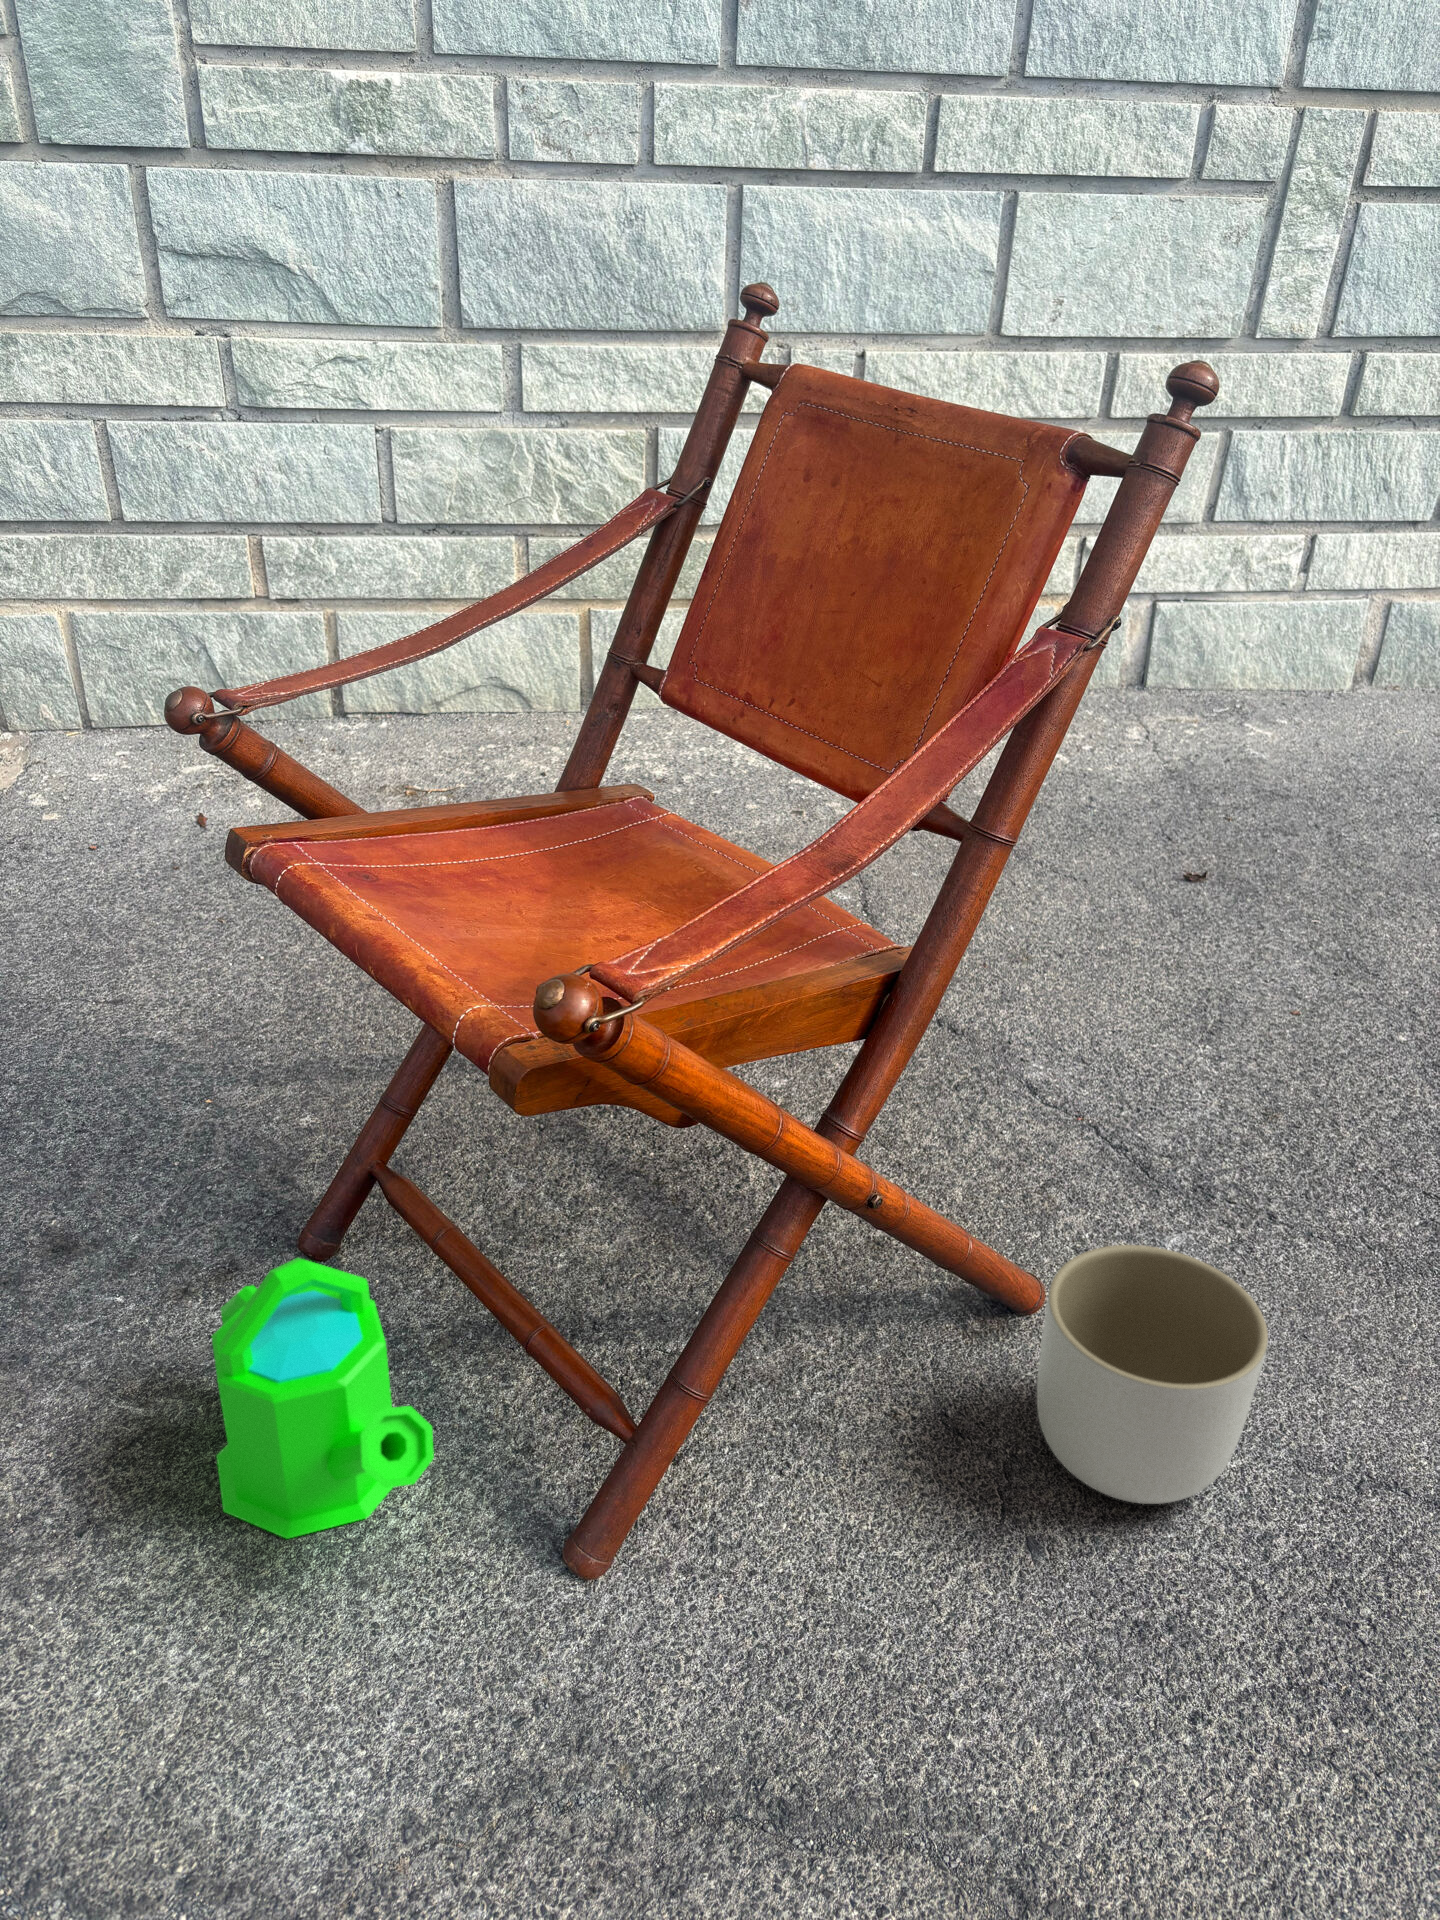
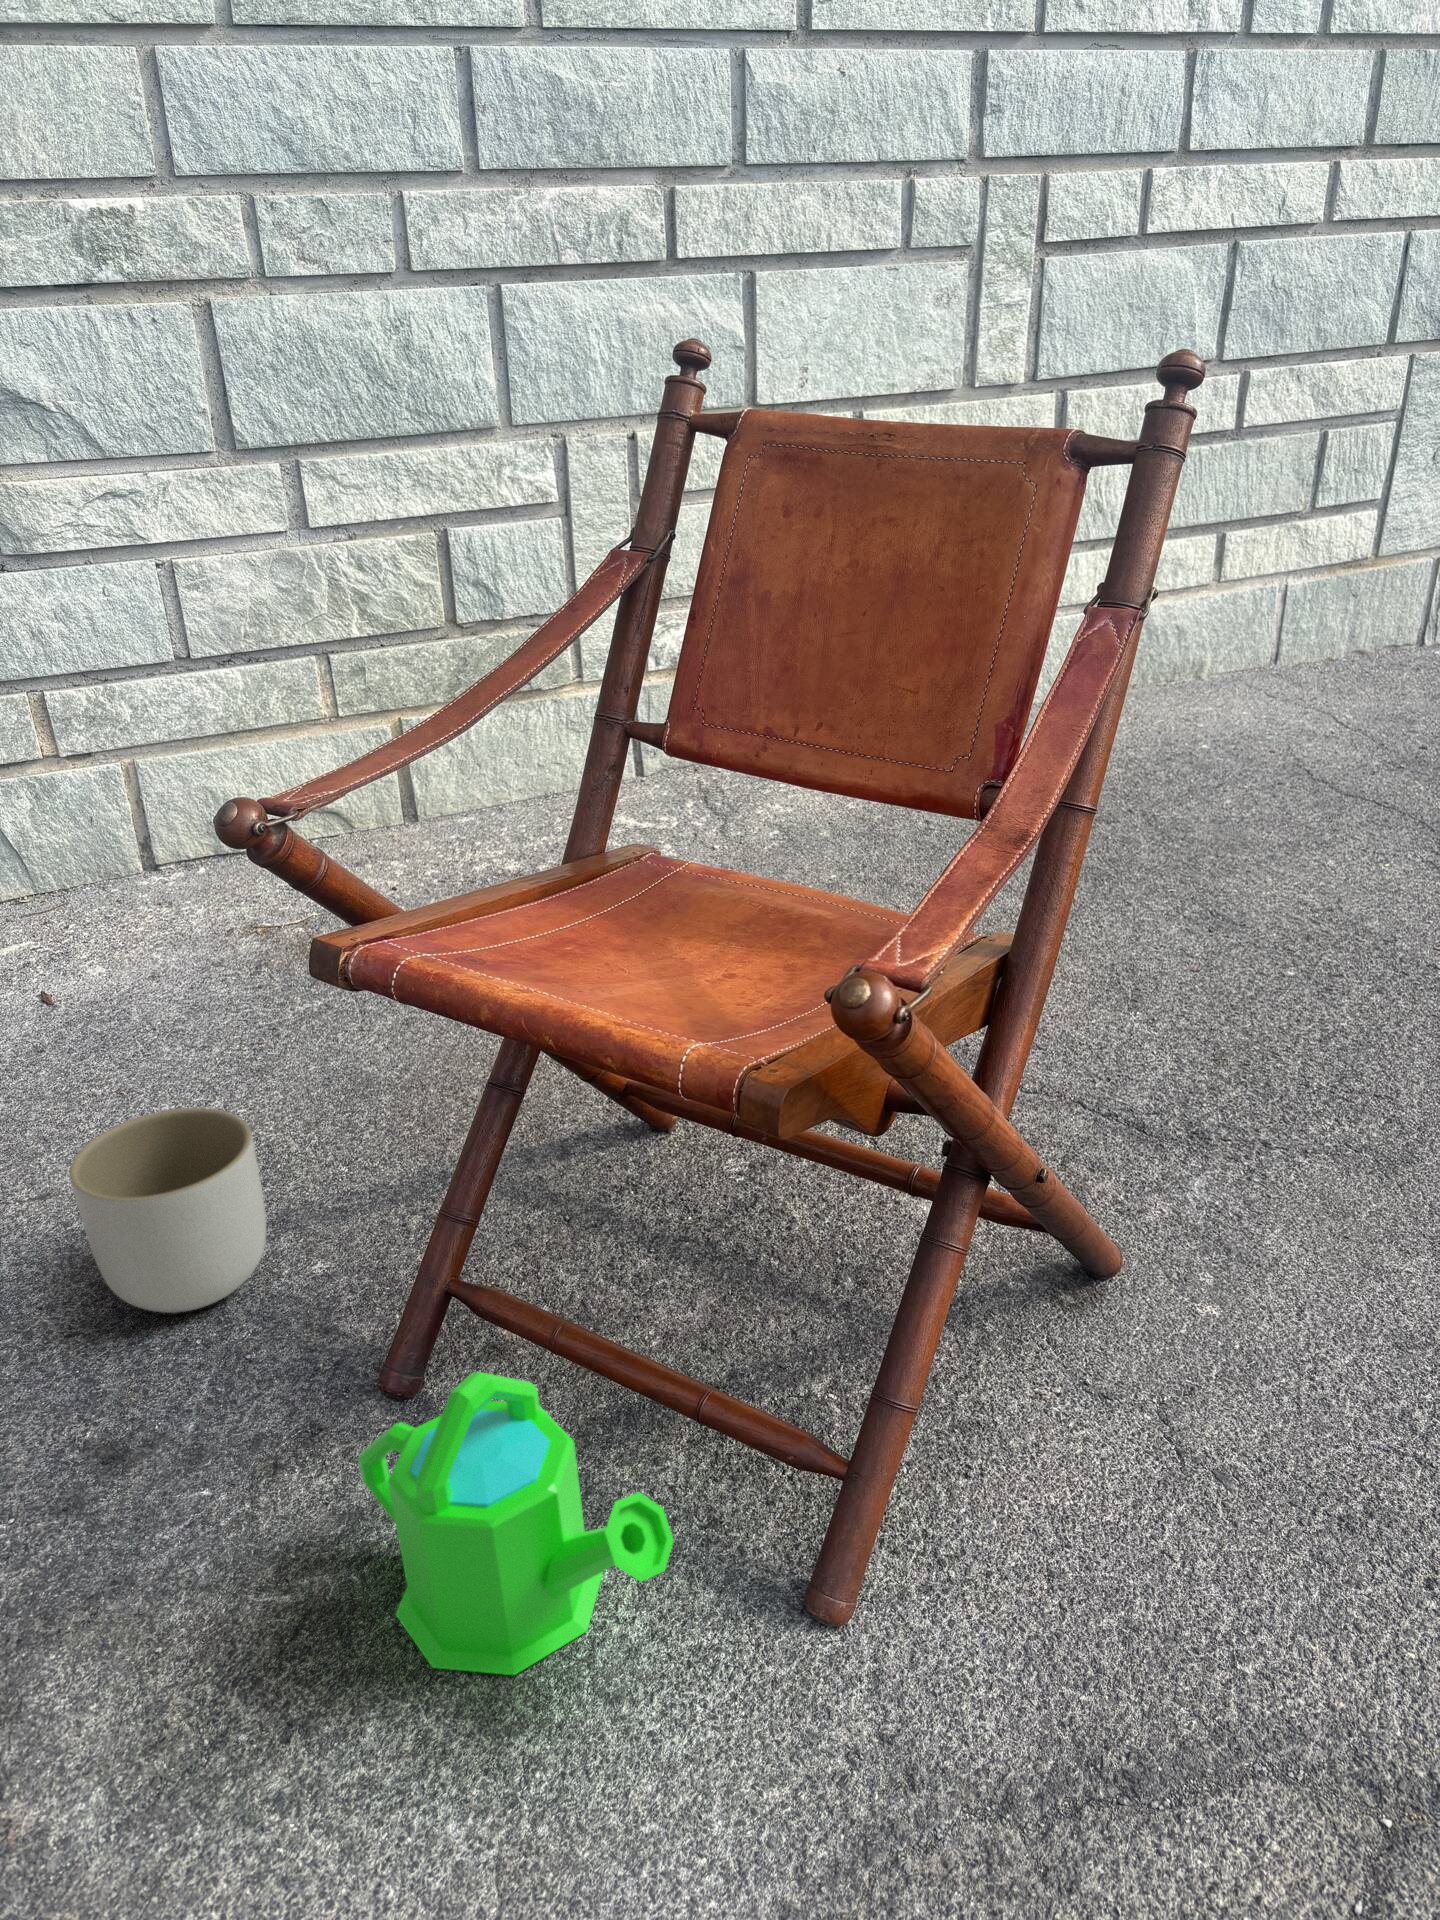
planter: present [1037,1245,1268,1504] -> present [69,1108,266,1313]

